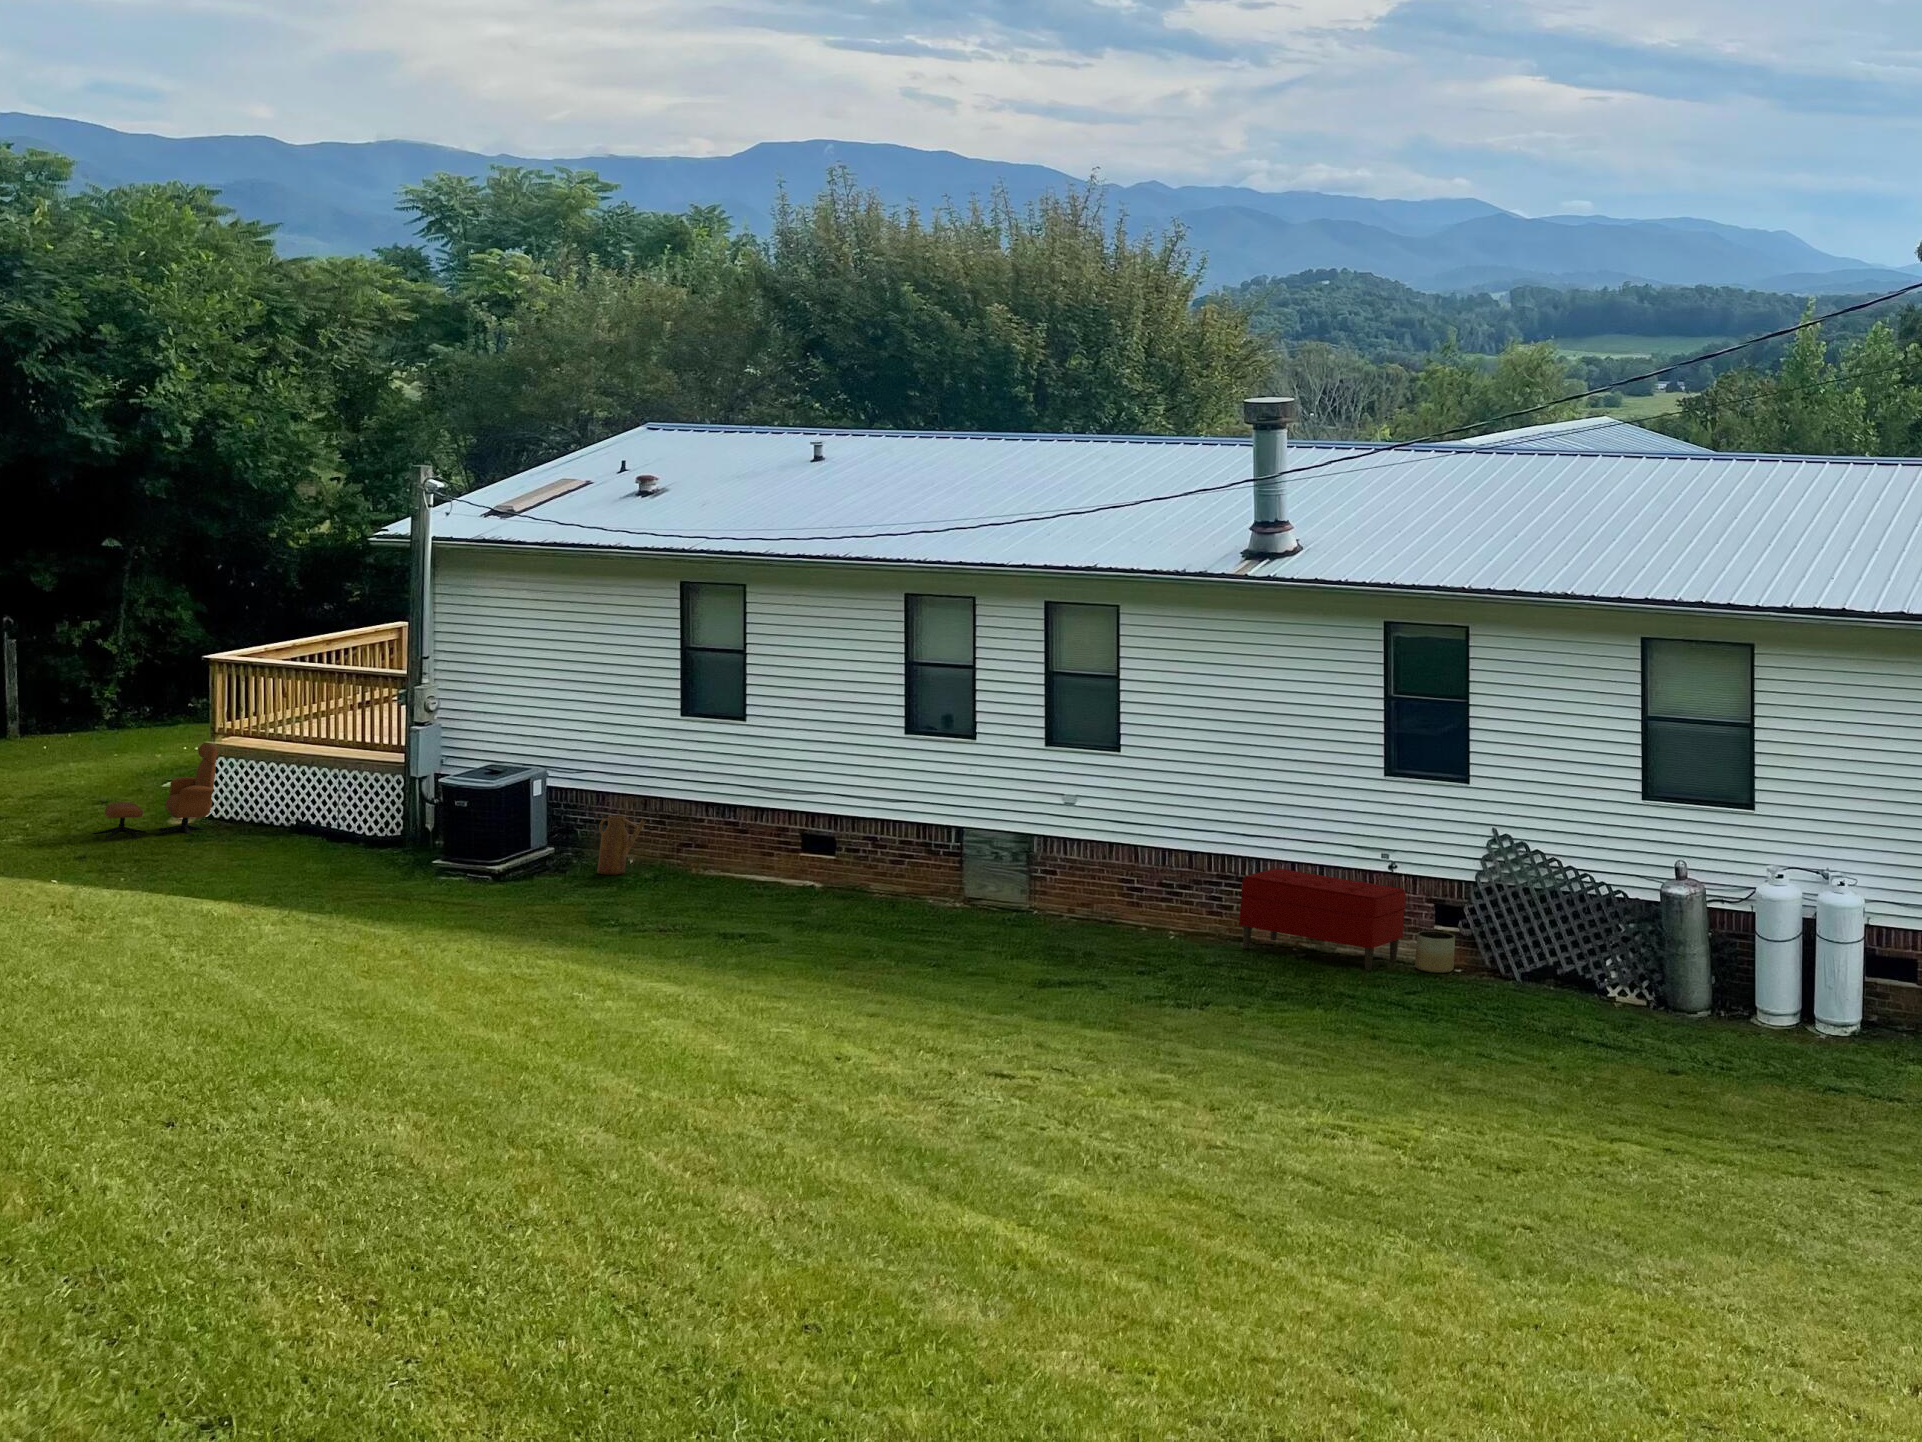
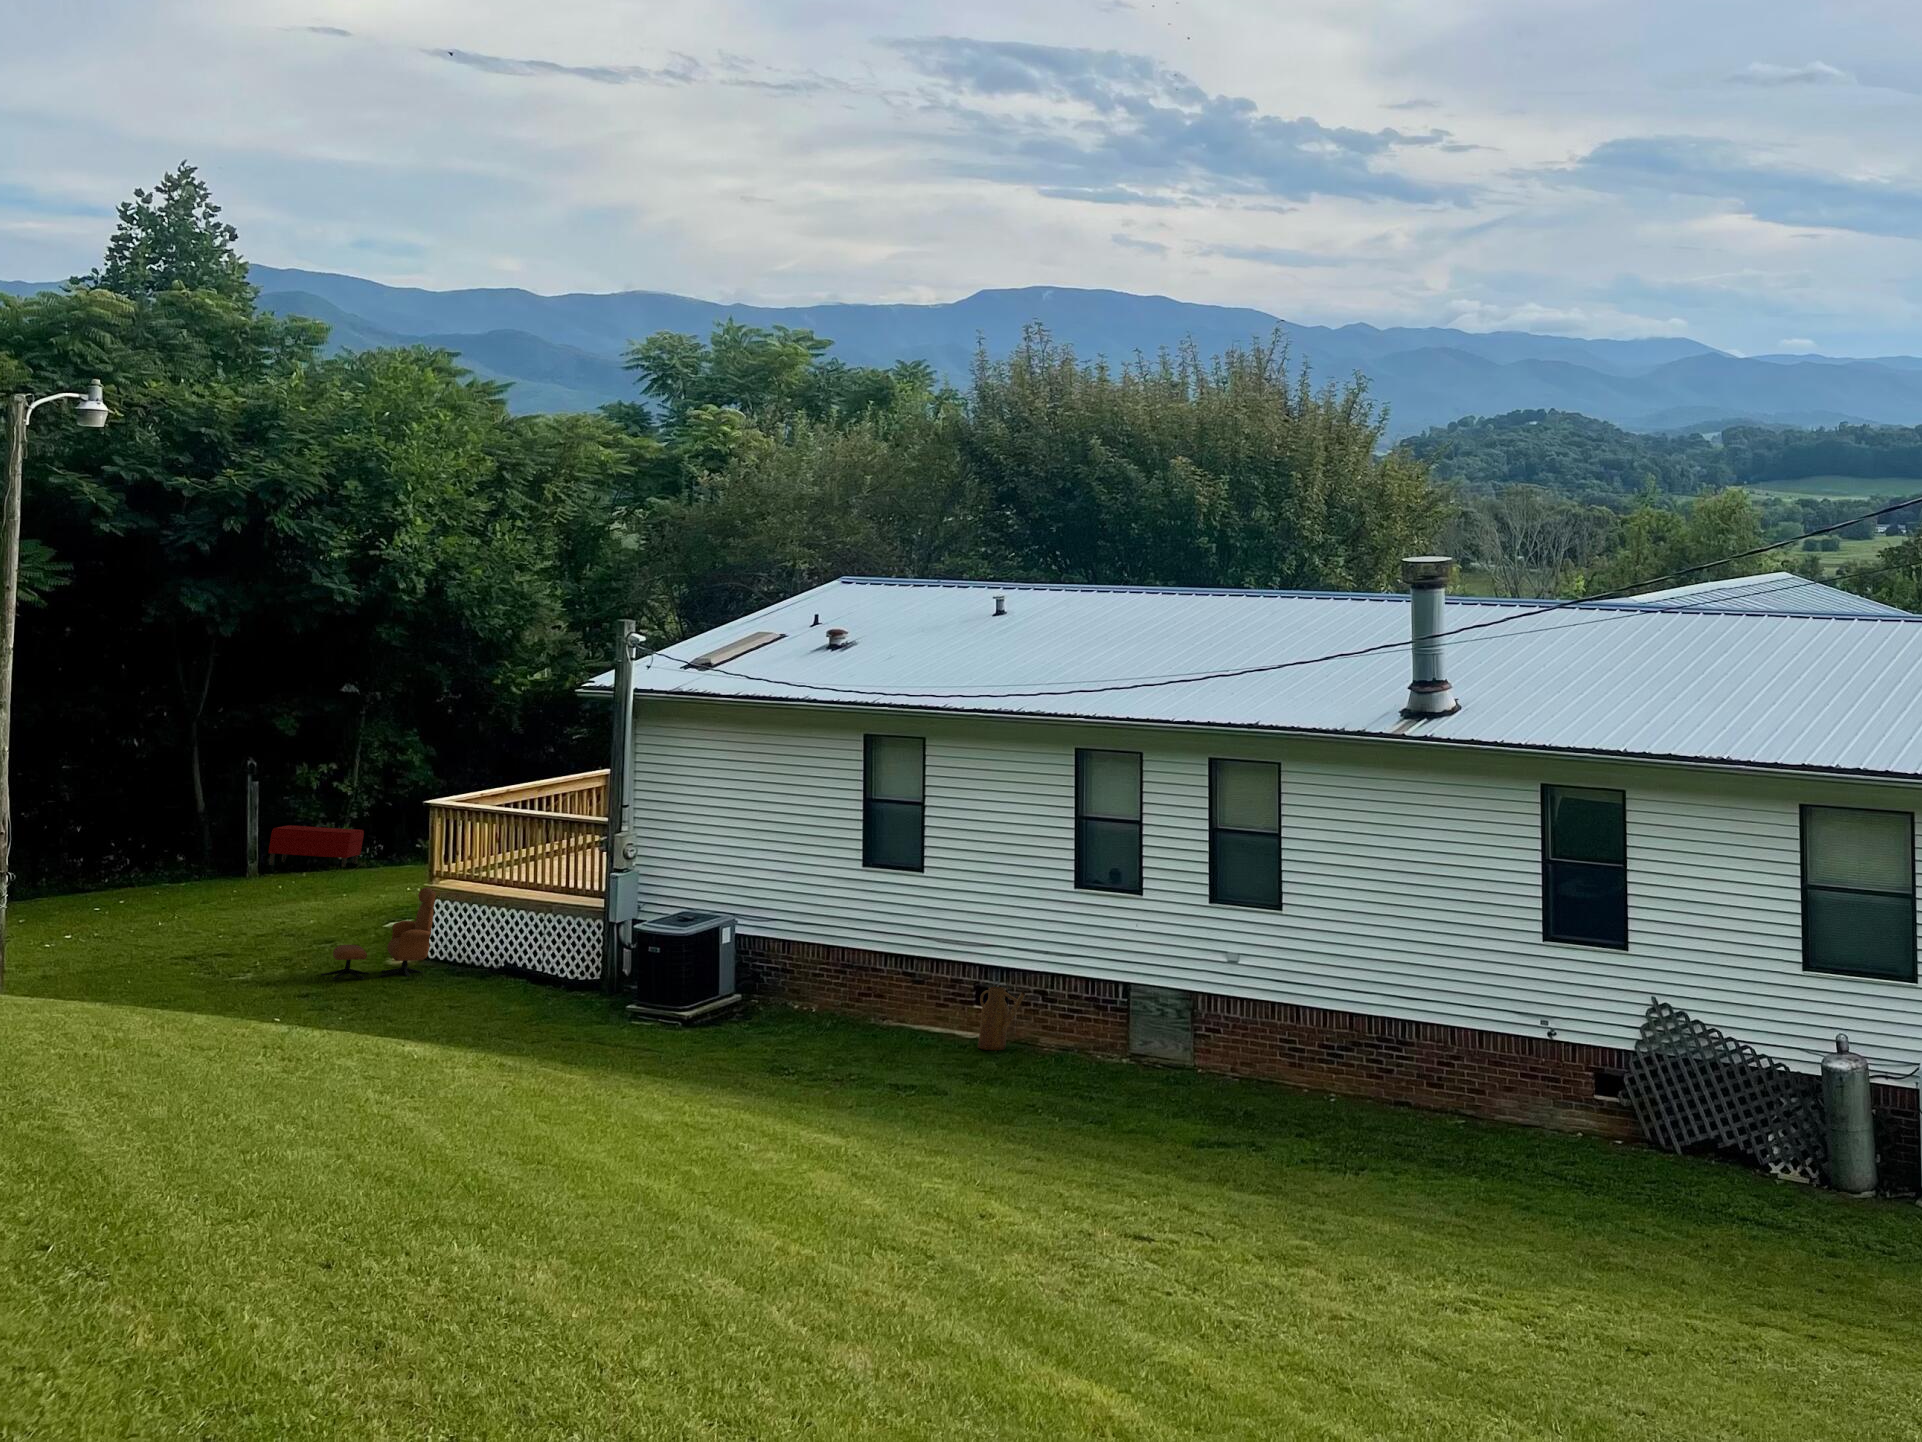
watering can: present [597,815,646,875] -> present [978,987,1025,1050]
bench: present [1239,868,1405,971] -> present [268,825,364,867]
planter: present [1415,931,1455,973] -> none [1574,1102,1615,1146]

